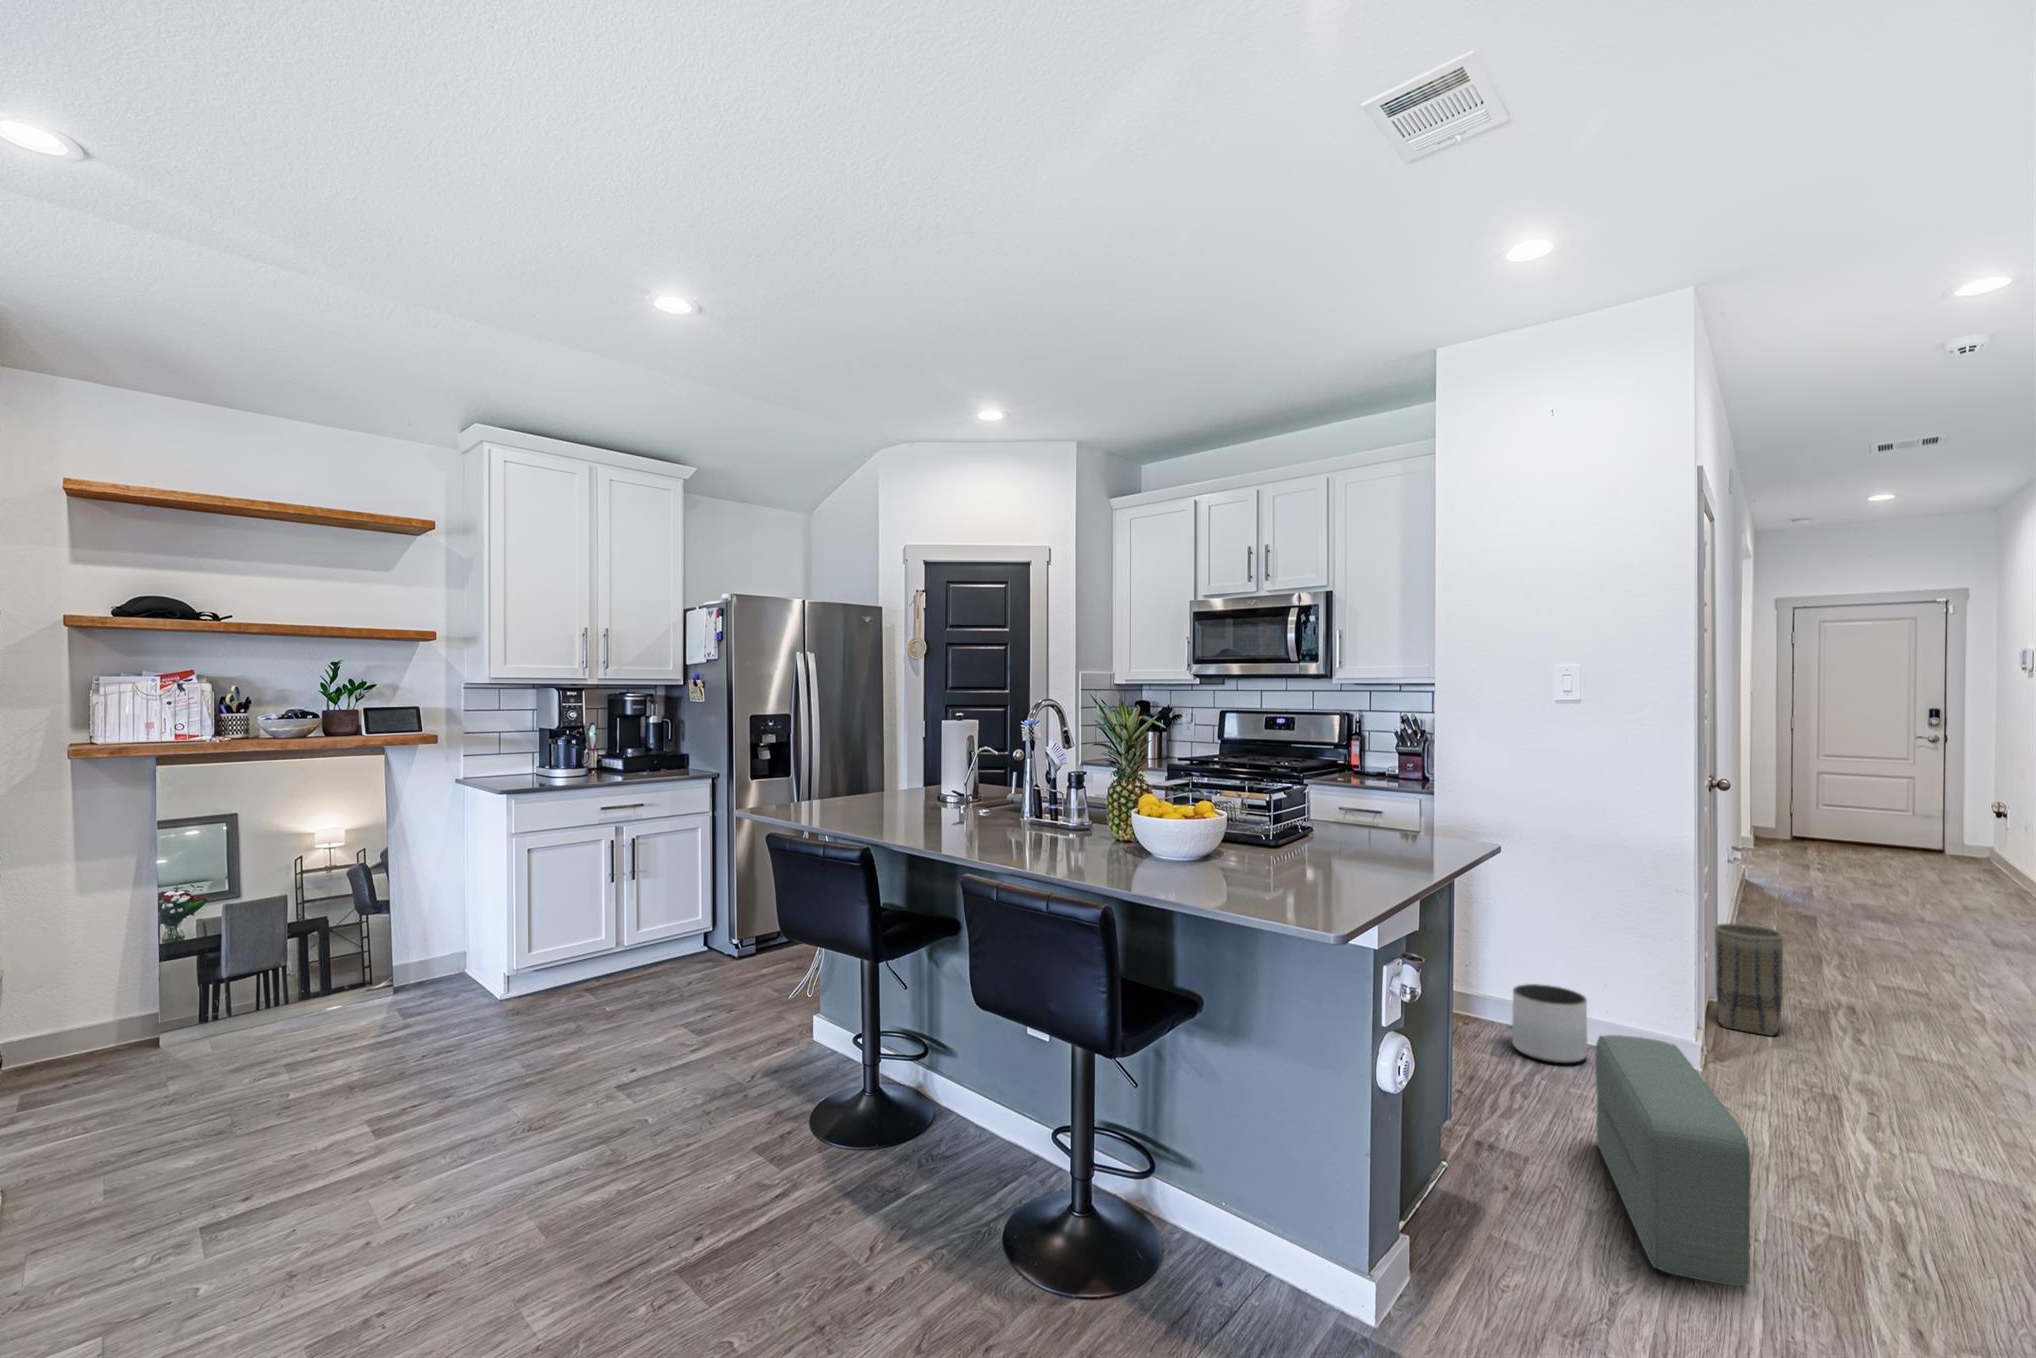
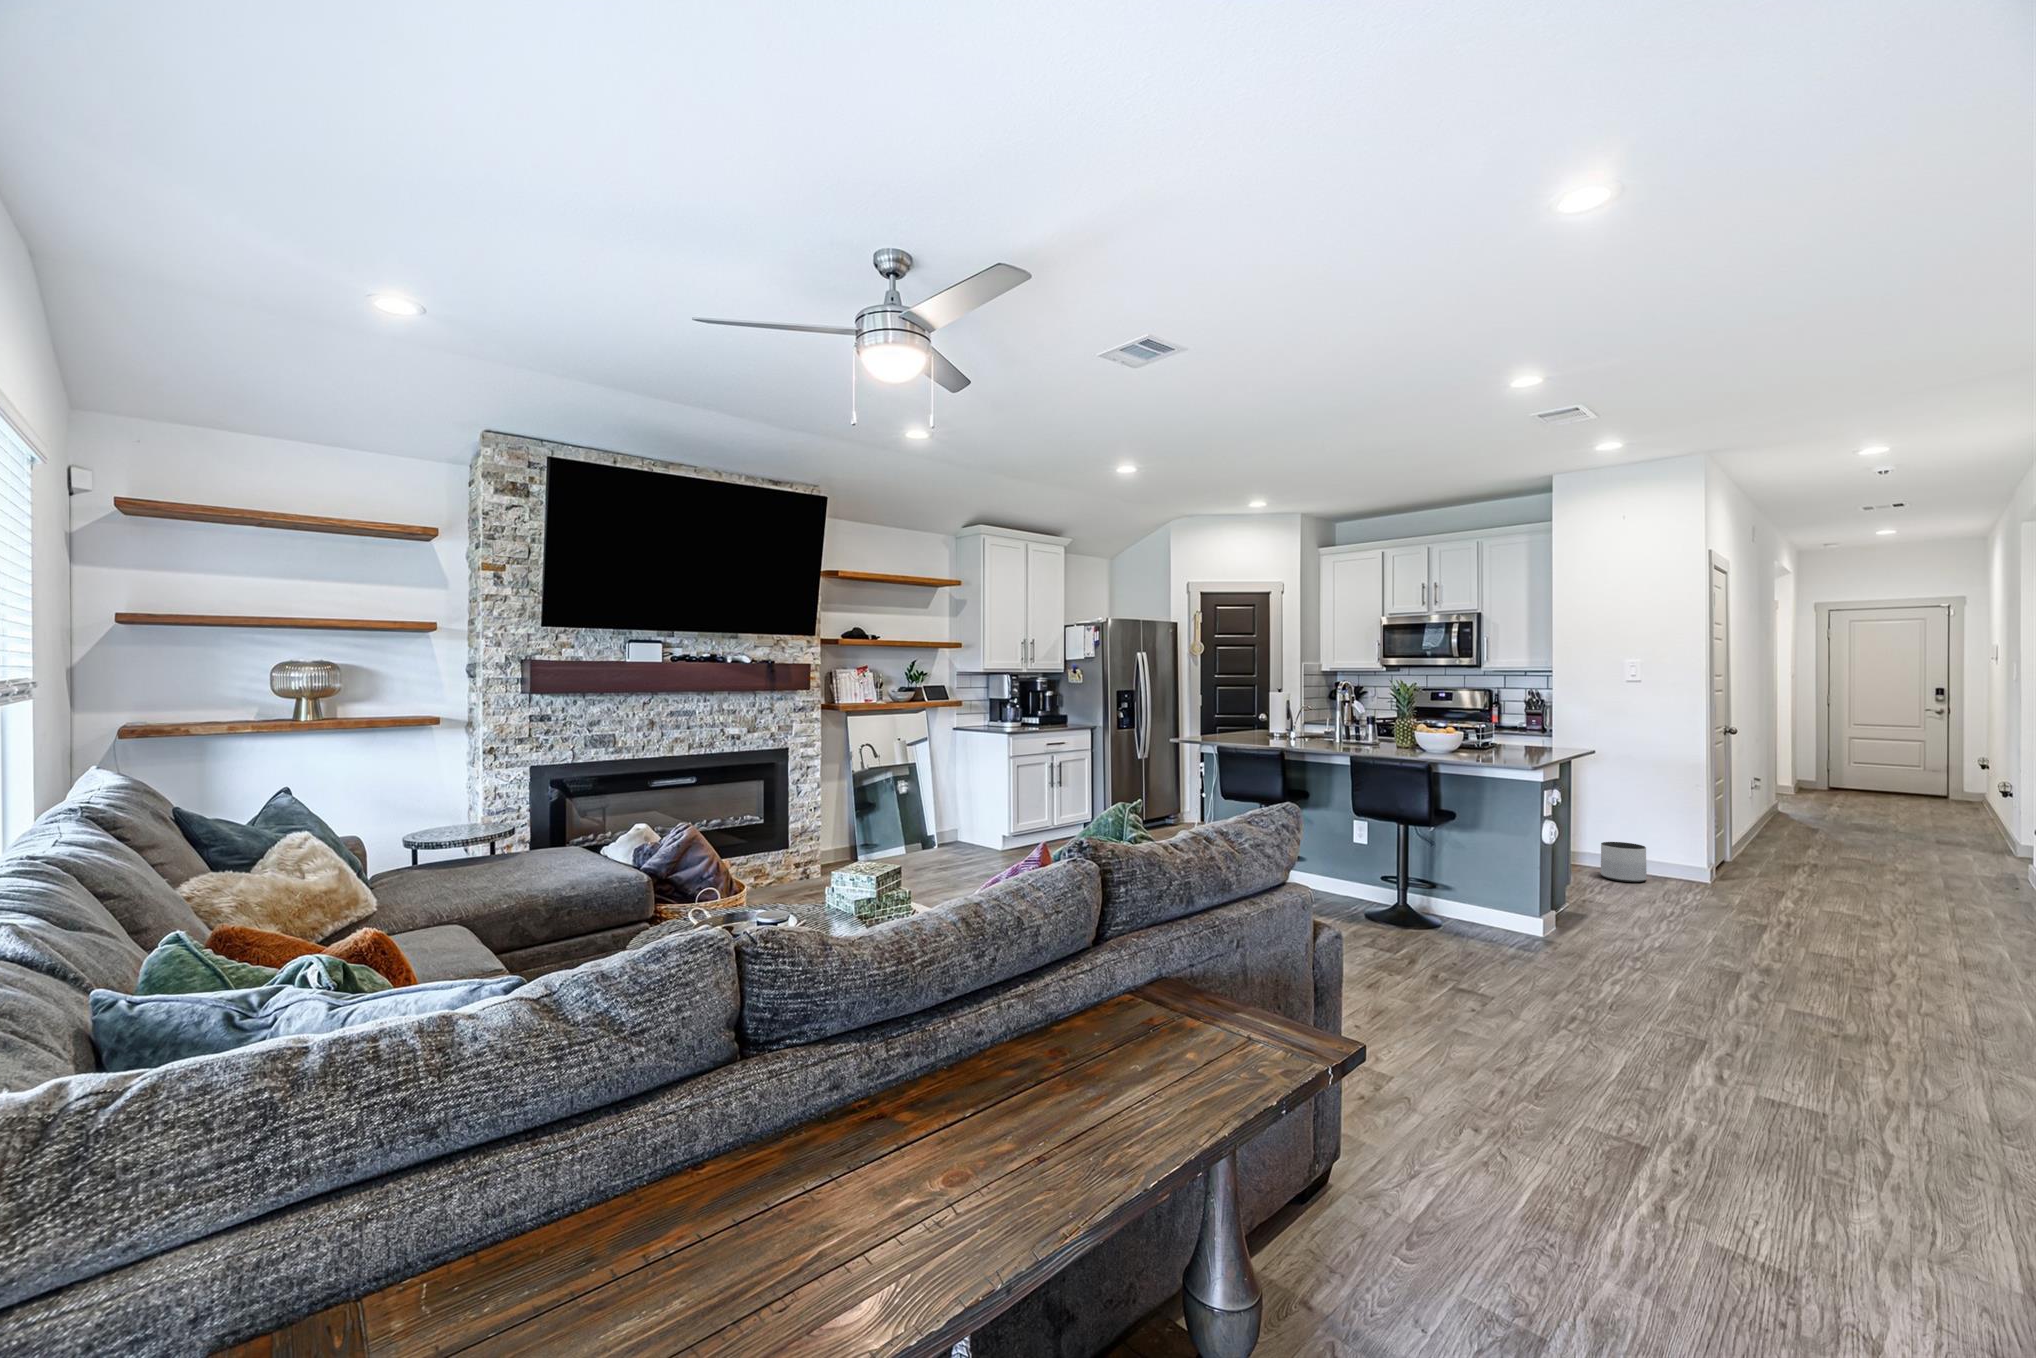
basket: present [1715,923,1783,1036] -> none [1731,813,1773,876]
pouf: present [1595,1035,1751,1286] -> none [1647,850,1719,944]

